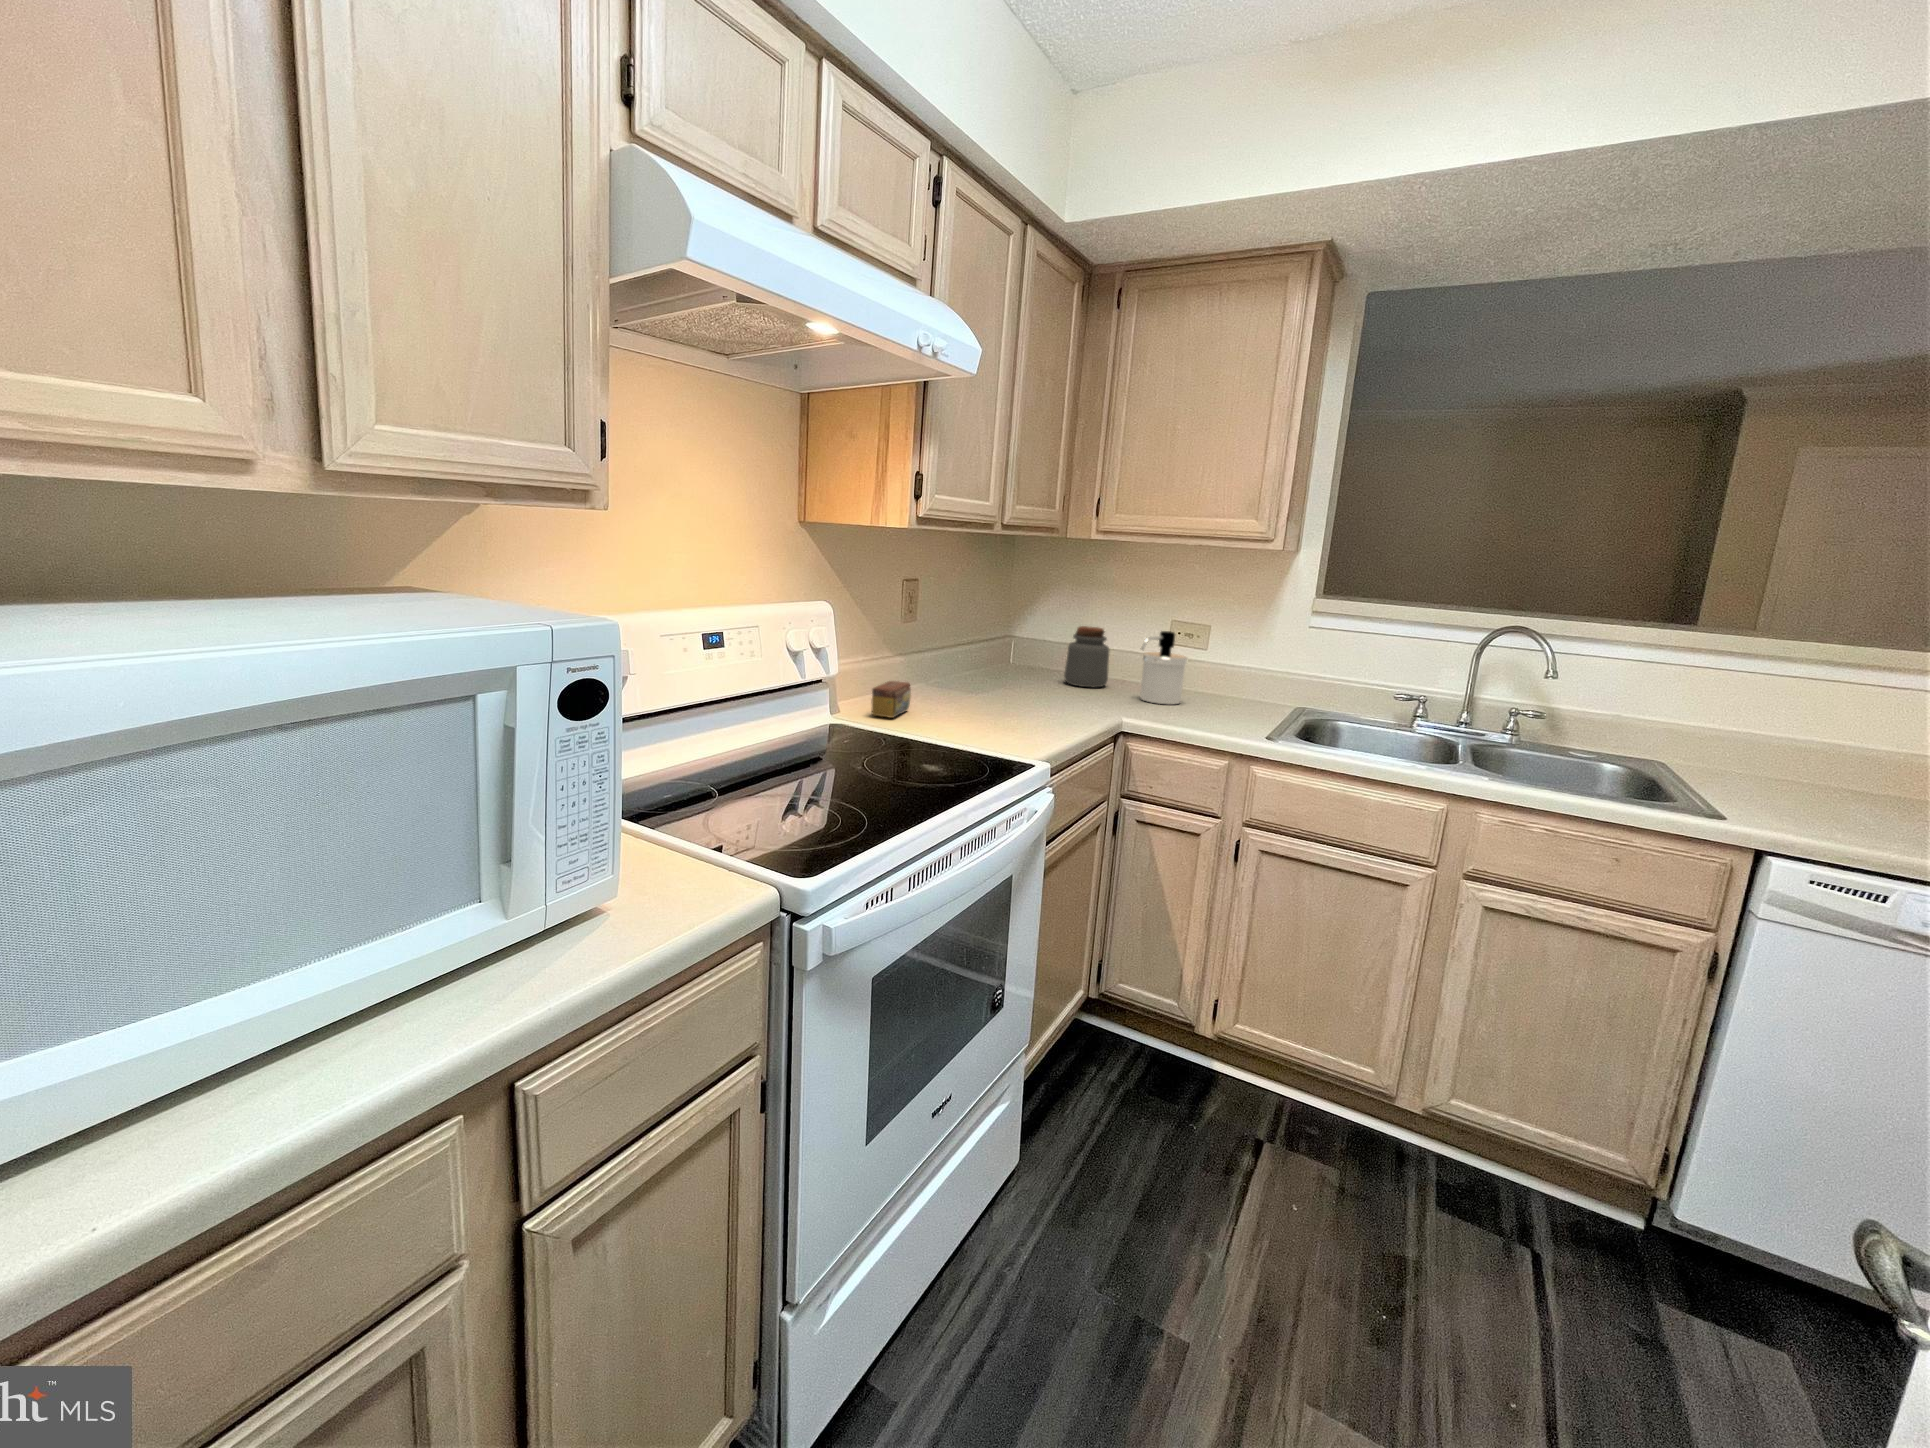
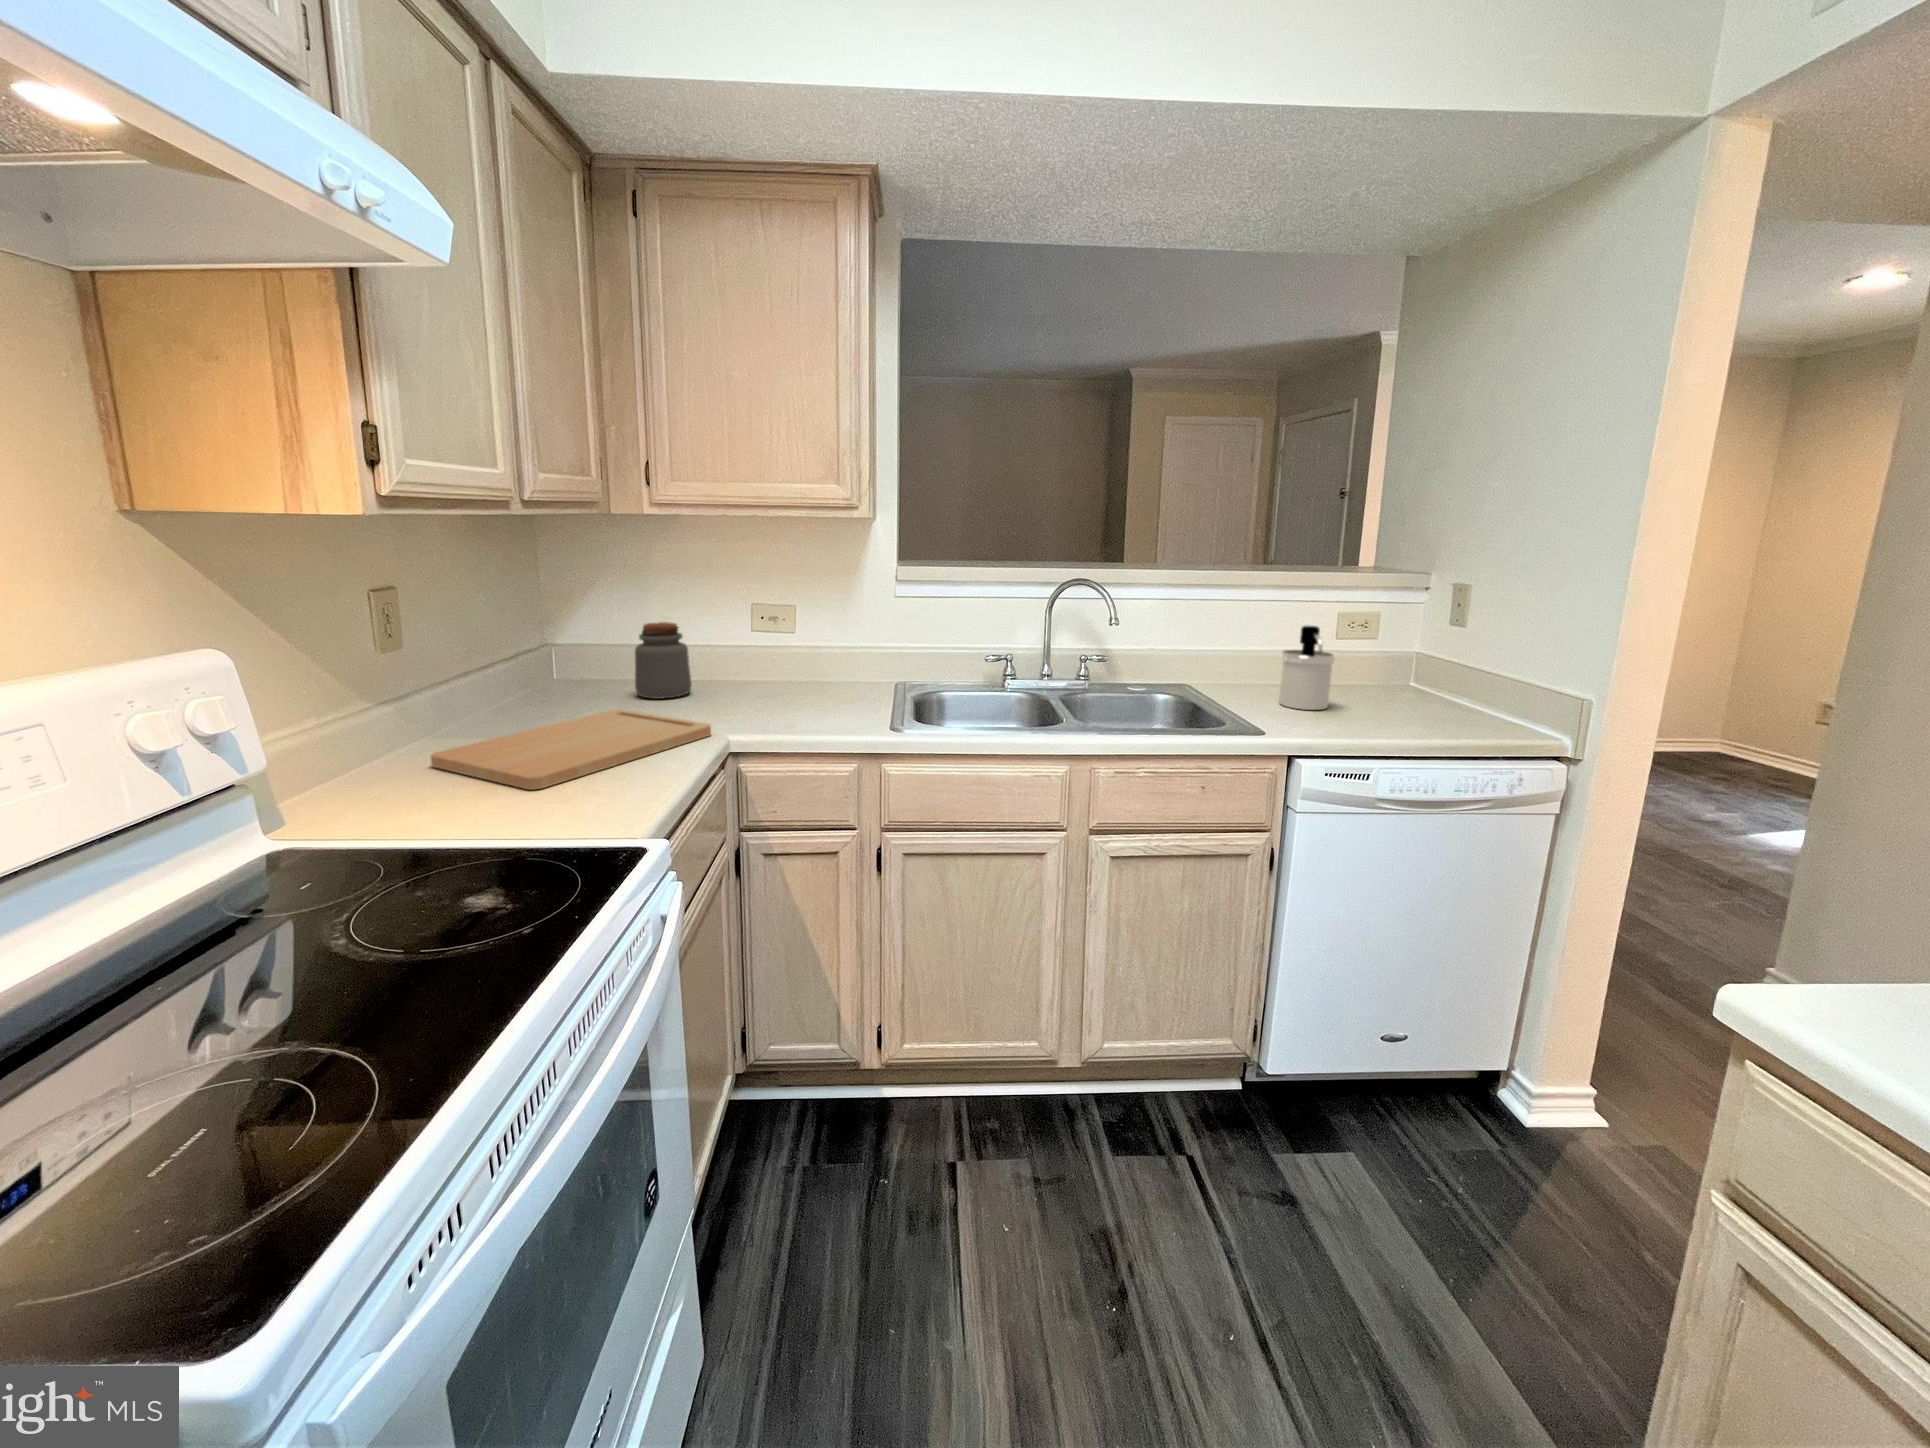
soap dispenser: present [1140,631,1188,704] -> present [1279,626,1335,710]
tea box: present [871,681,911,718] -> none [342,748,416,815]
cutting board: none [920,687,1110,724] -> present [431,710,711,790]

